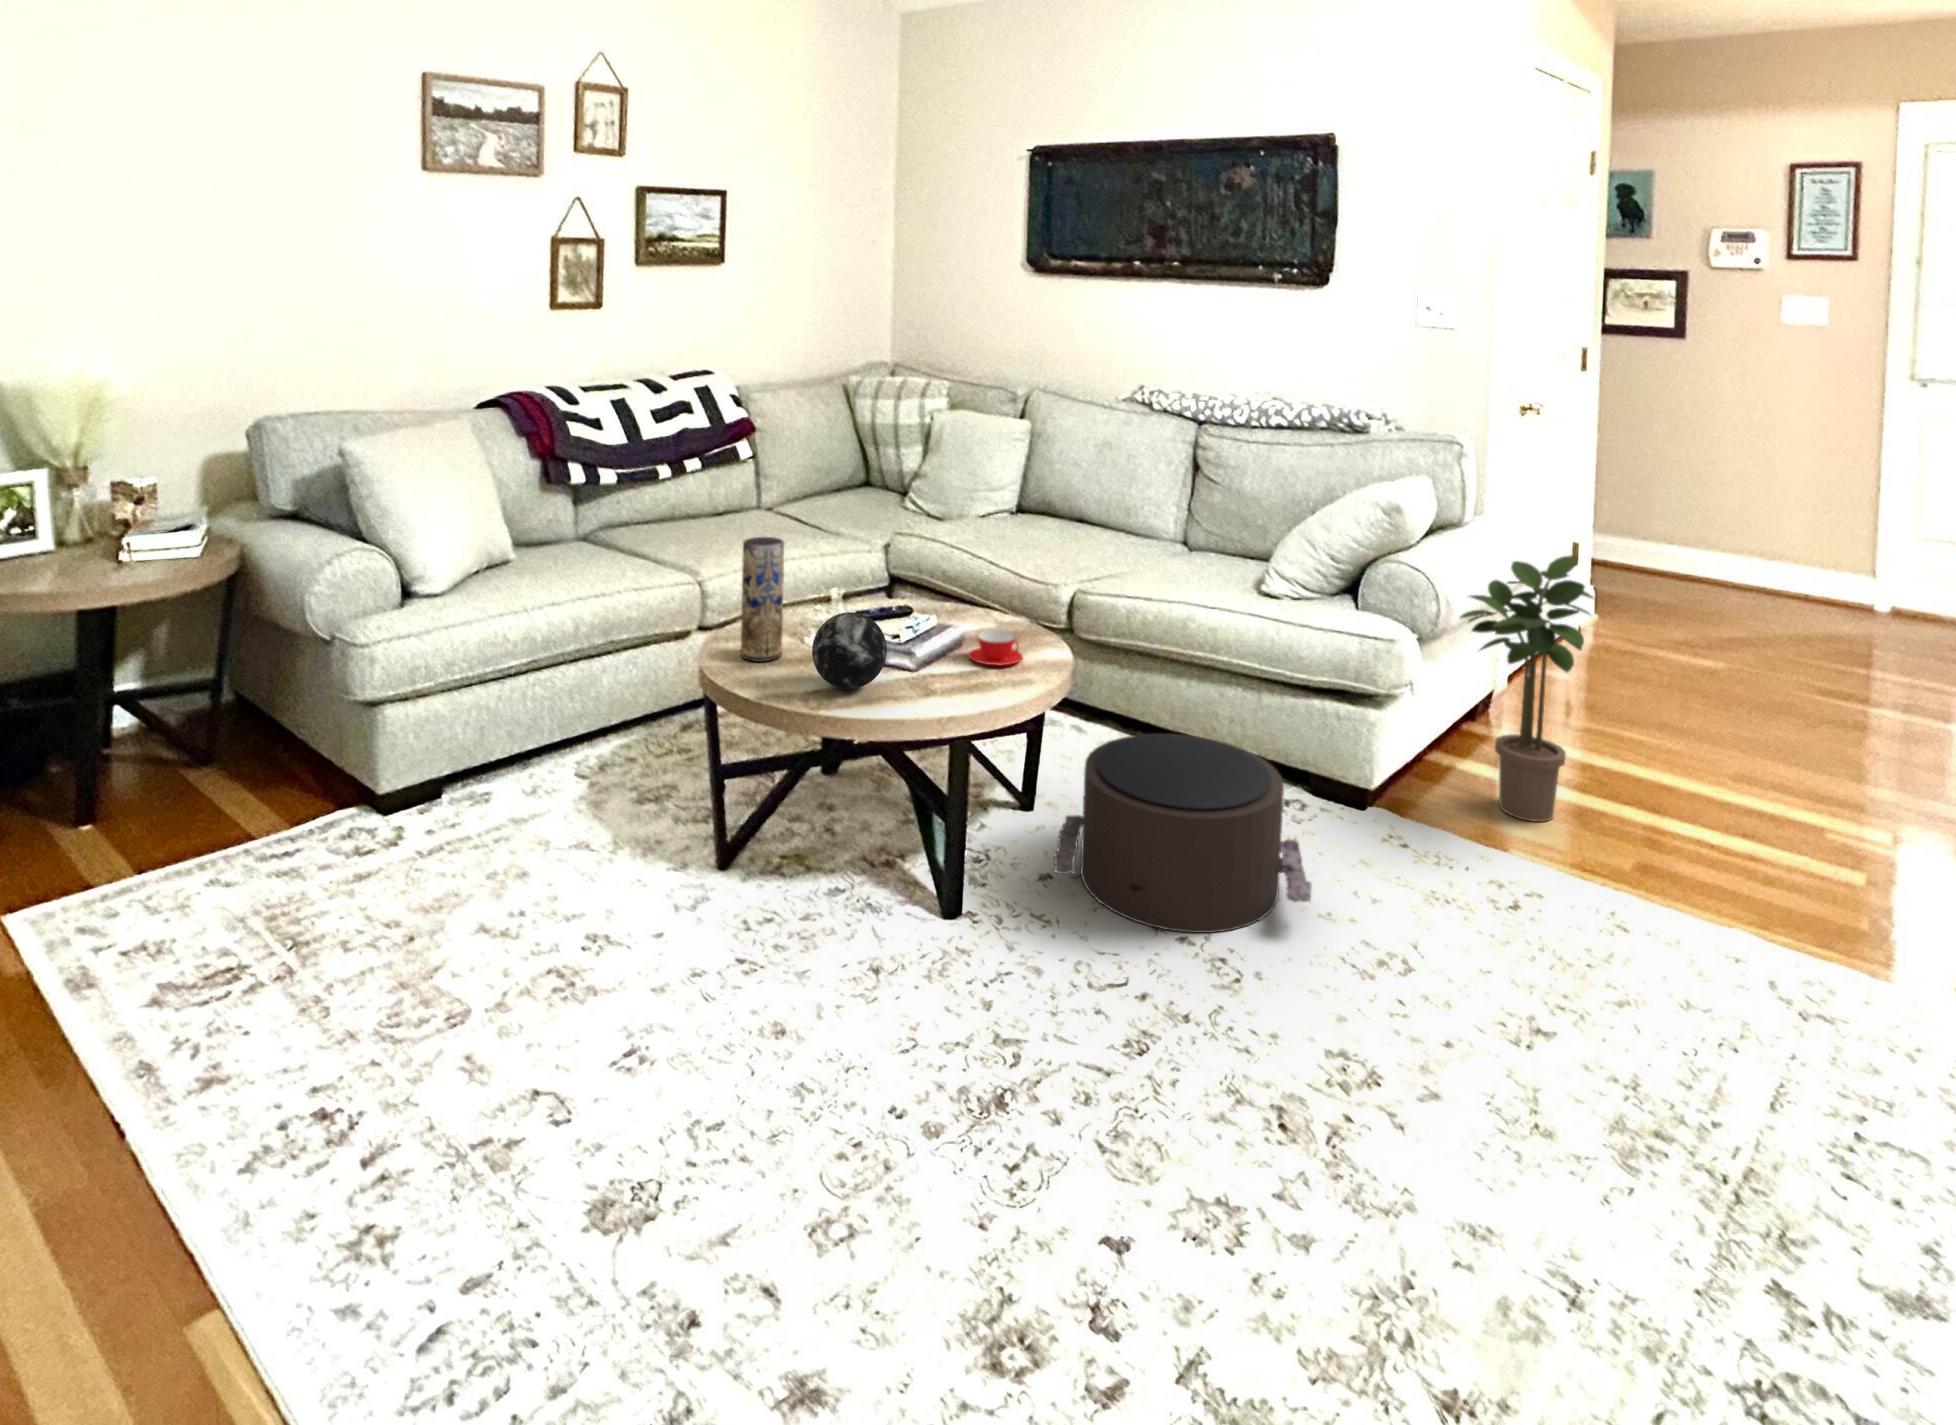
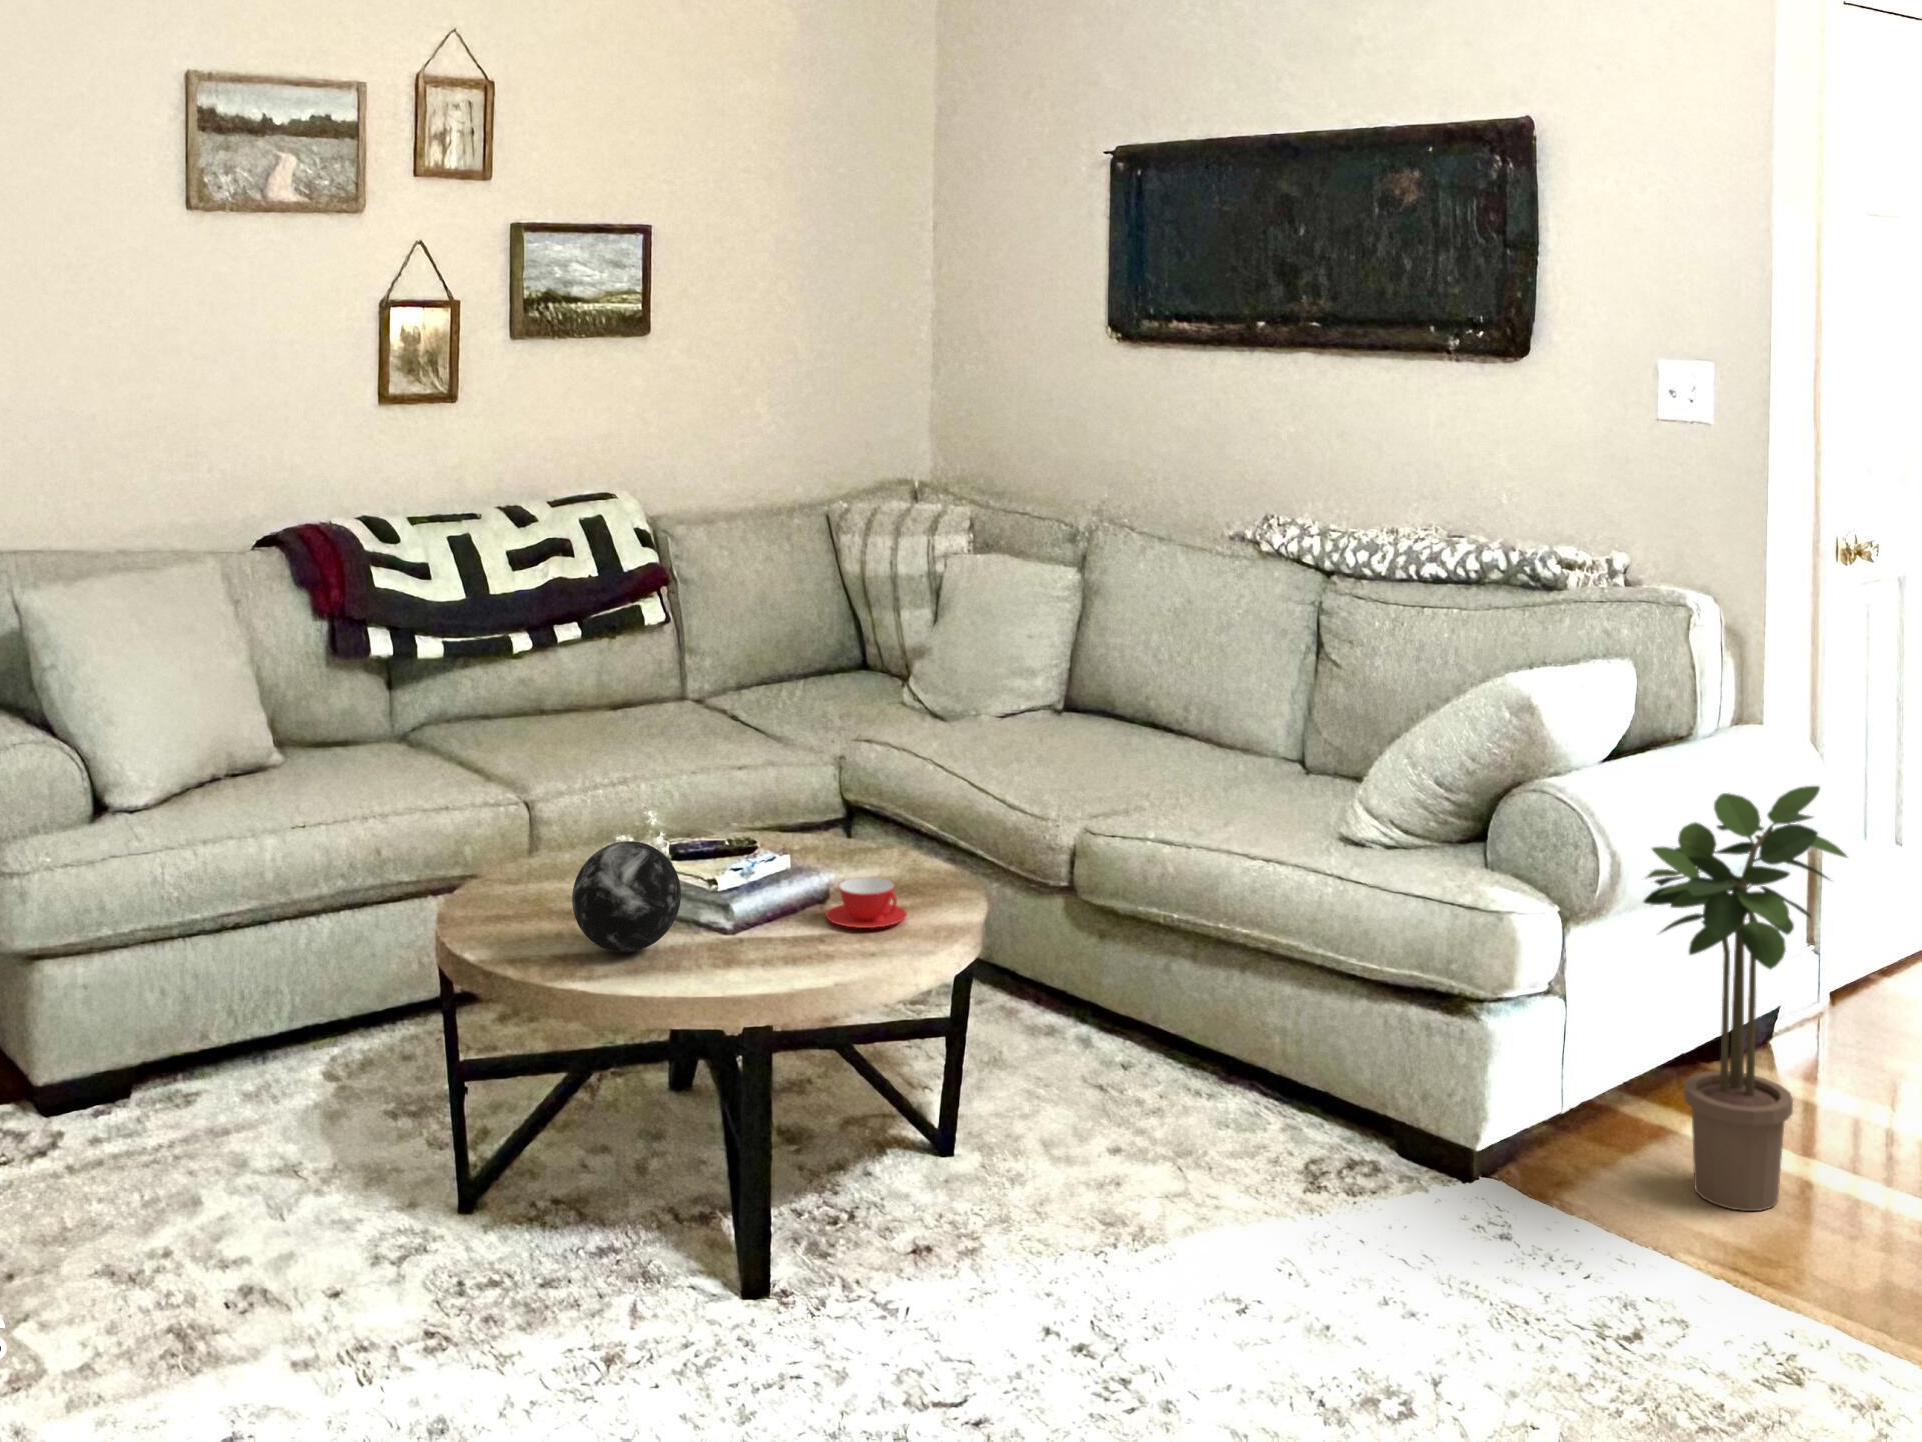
vase: present [741,537,784,662] -> none [502,732,564,912]
pouf: present [1055,734,1312,933] -> none [912,1042,1305,1337]

